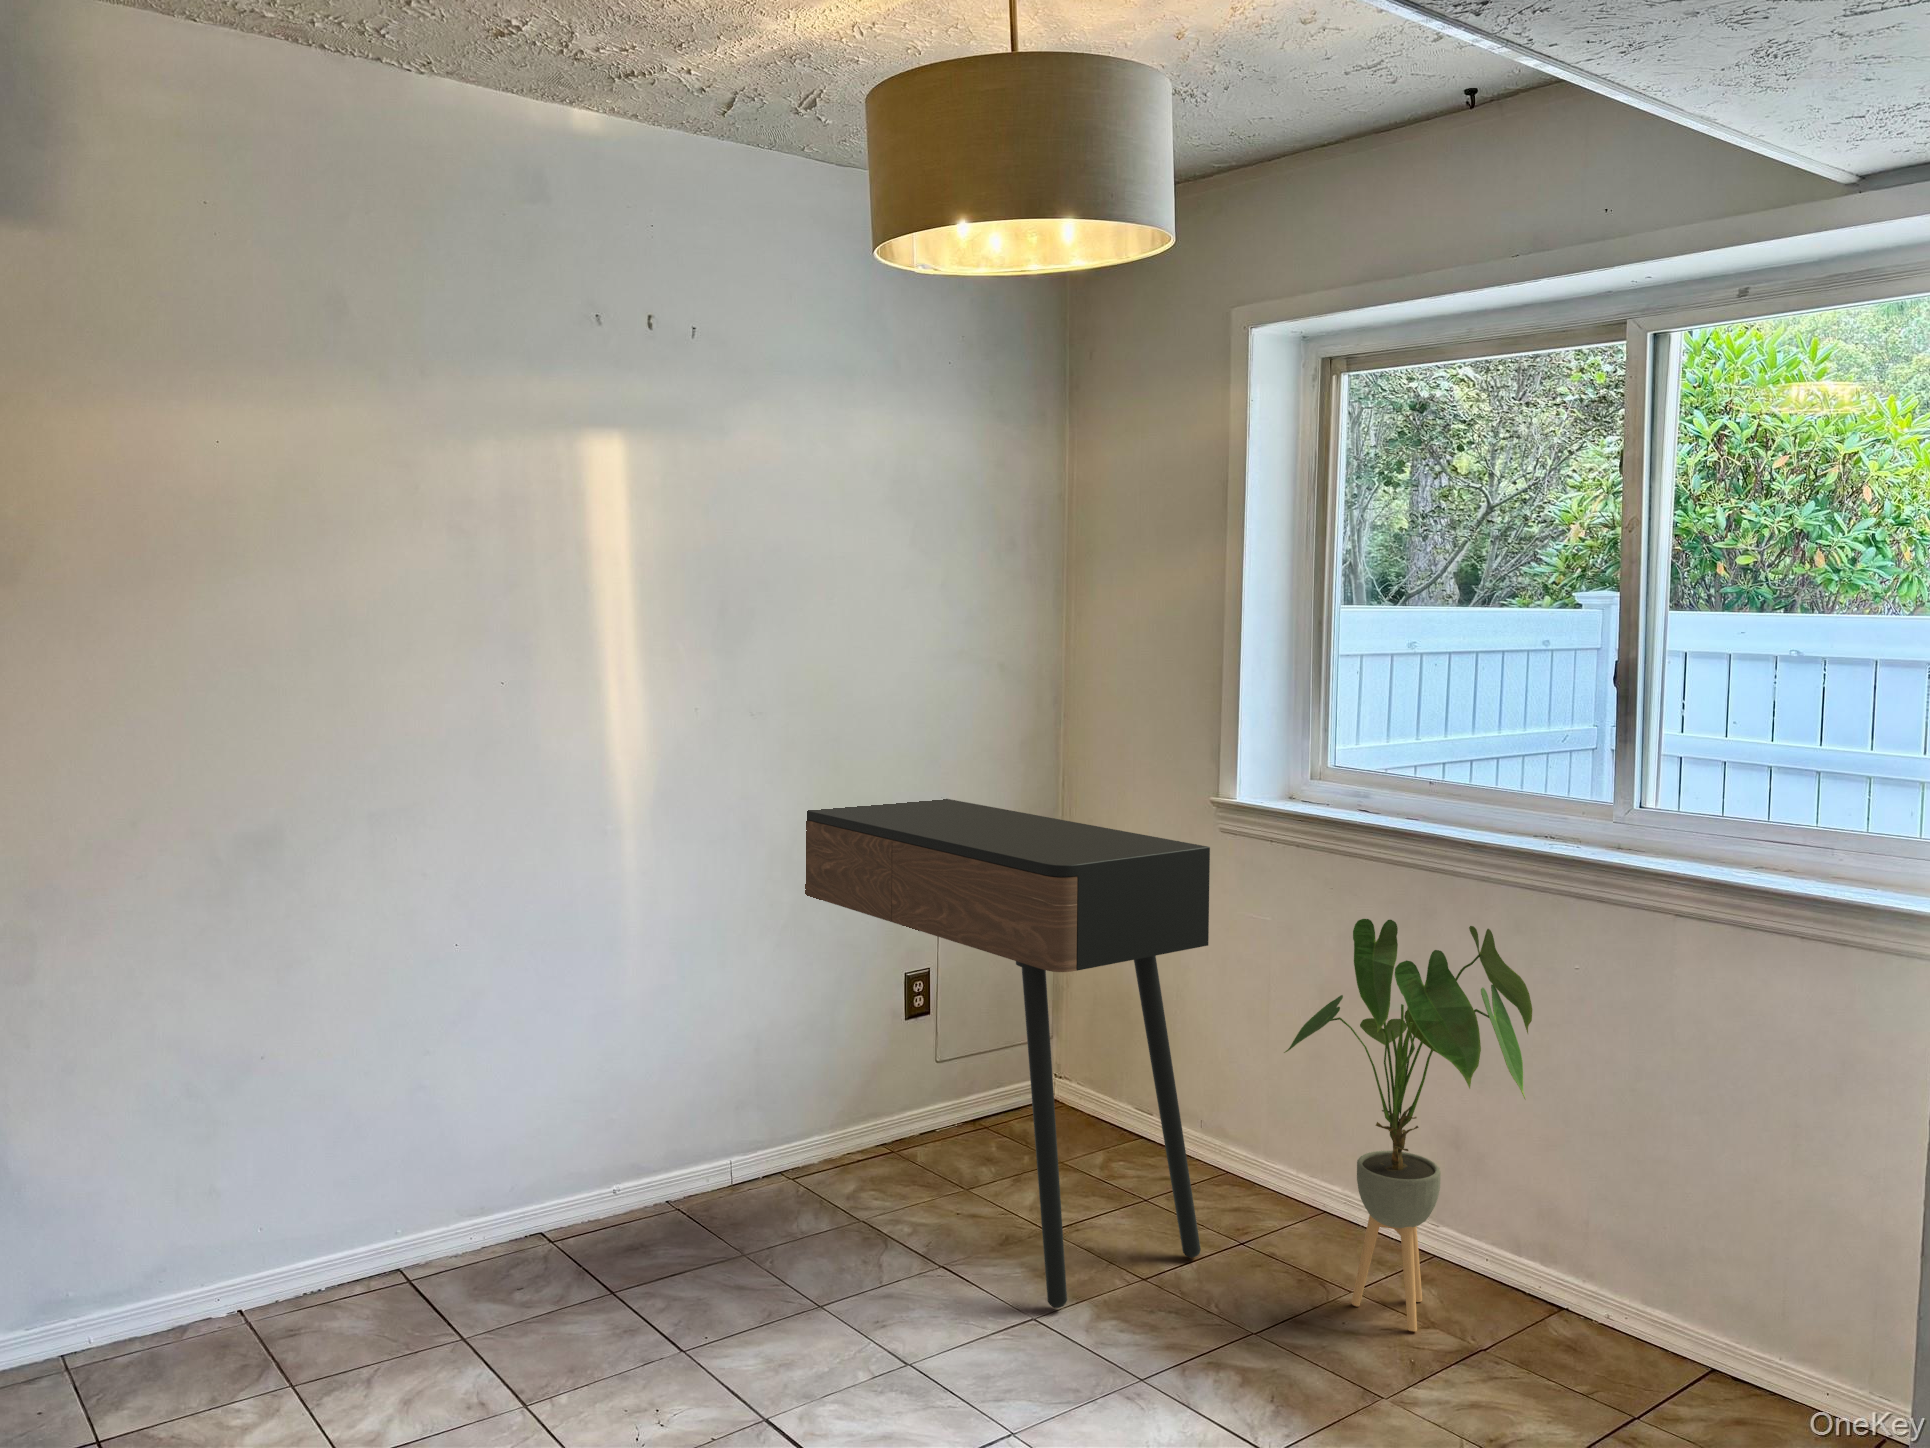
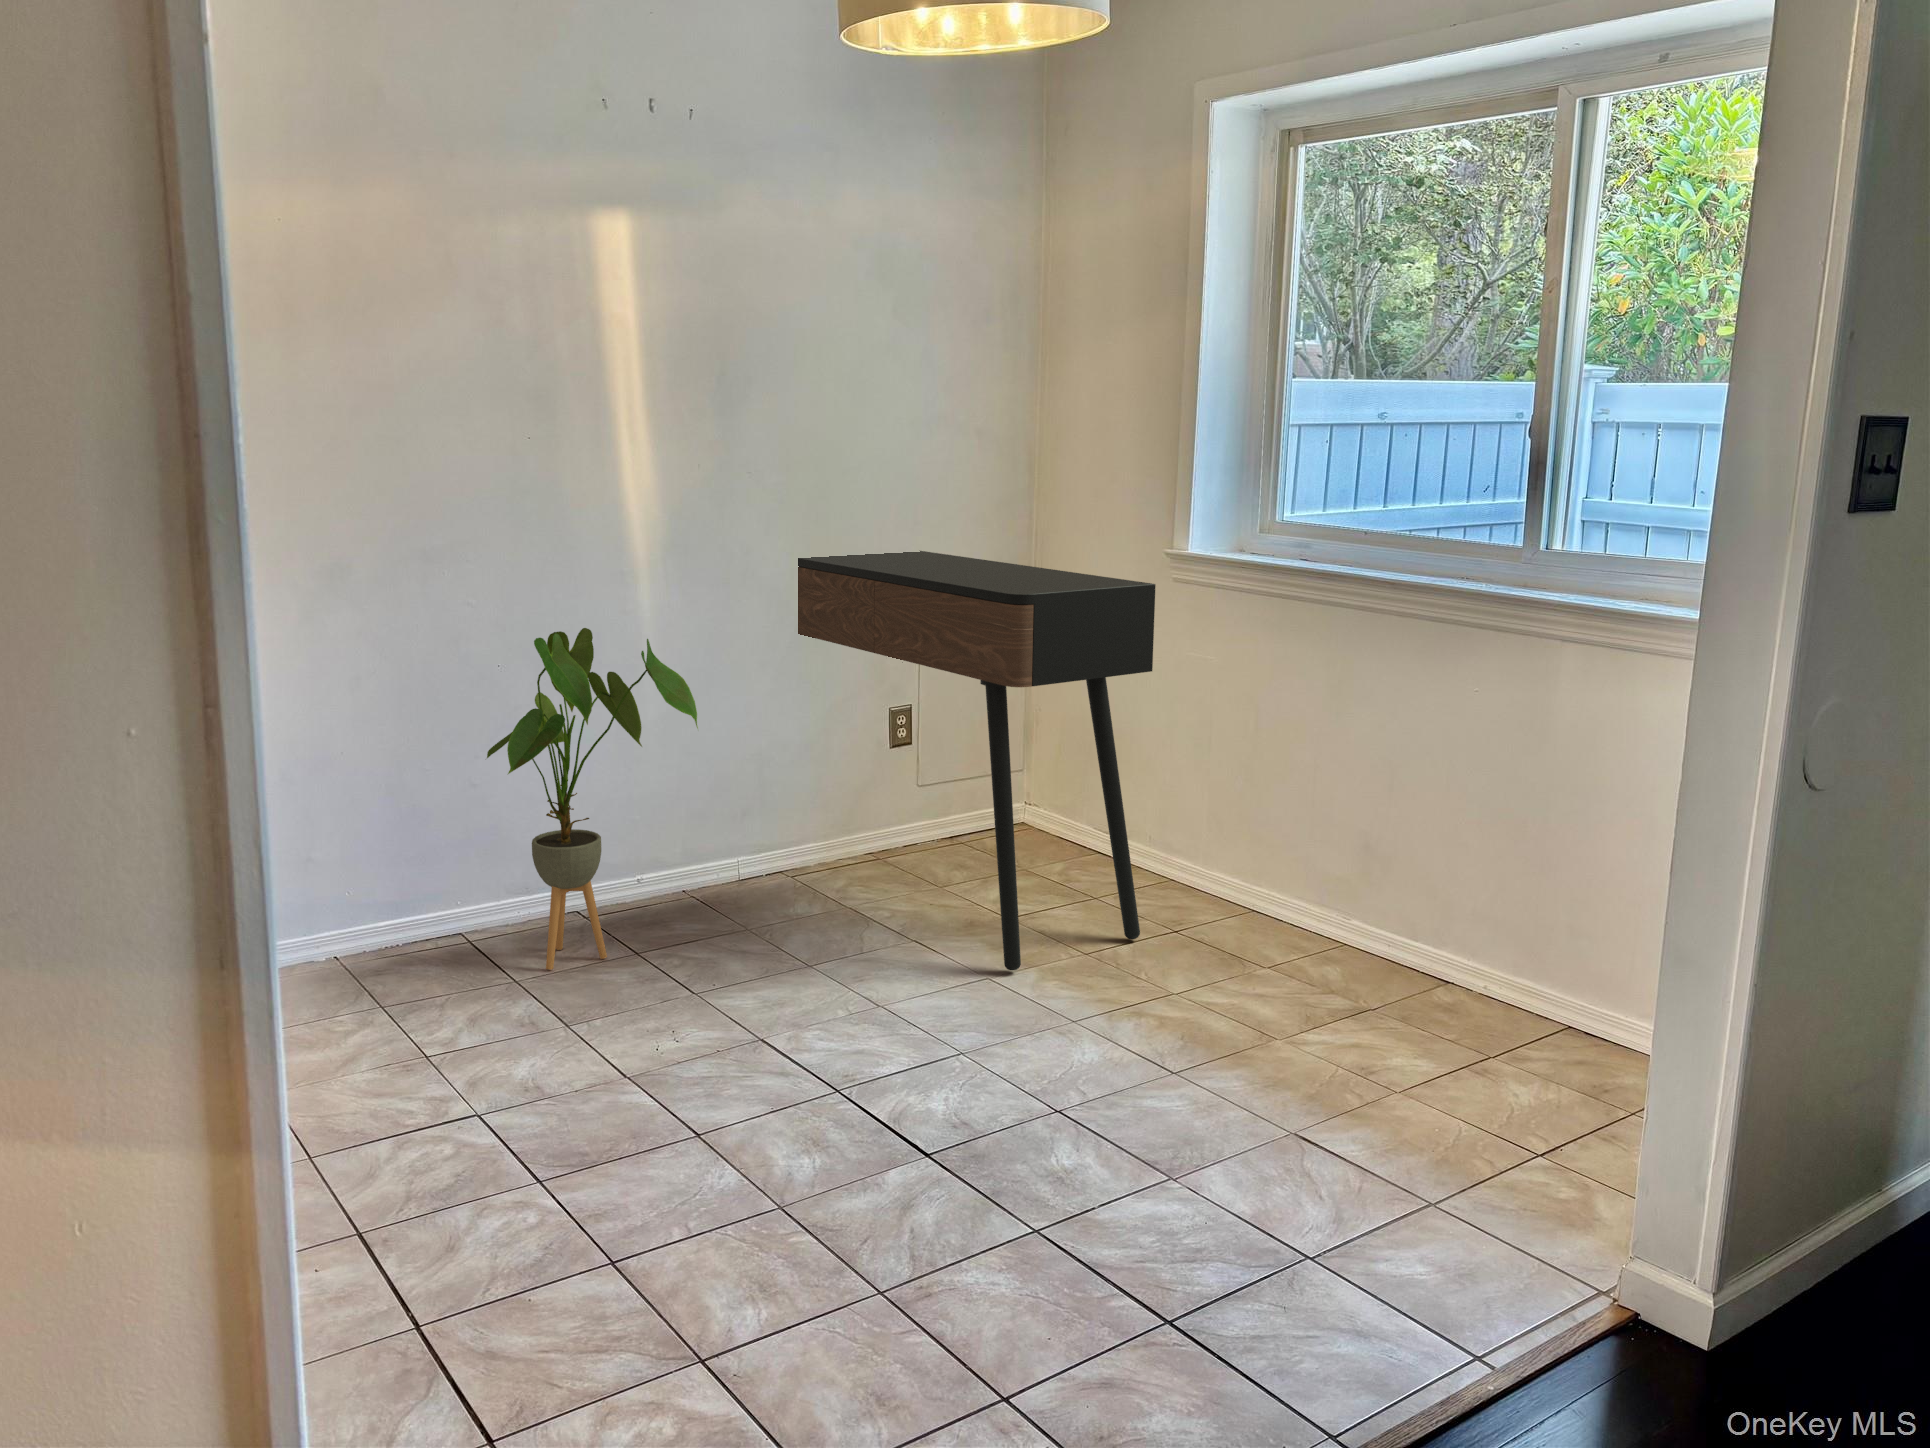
house plant: present [1284,919,1532,1331] -> present [487,628,698,970]

